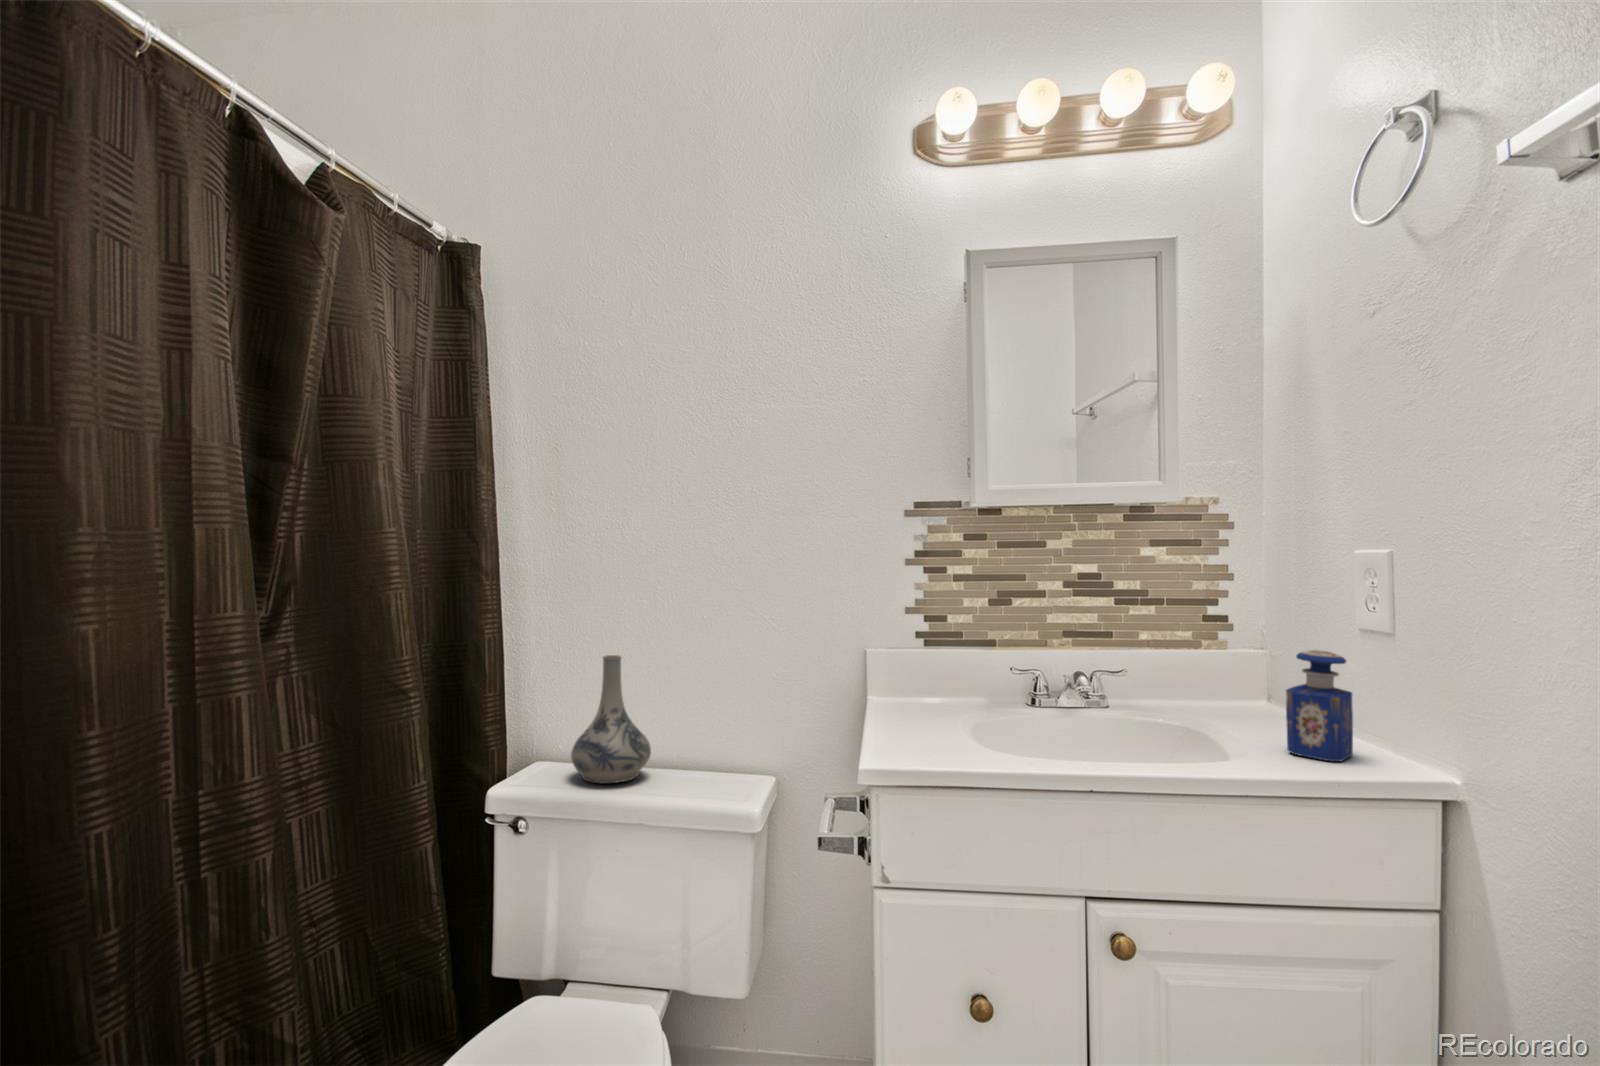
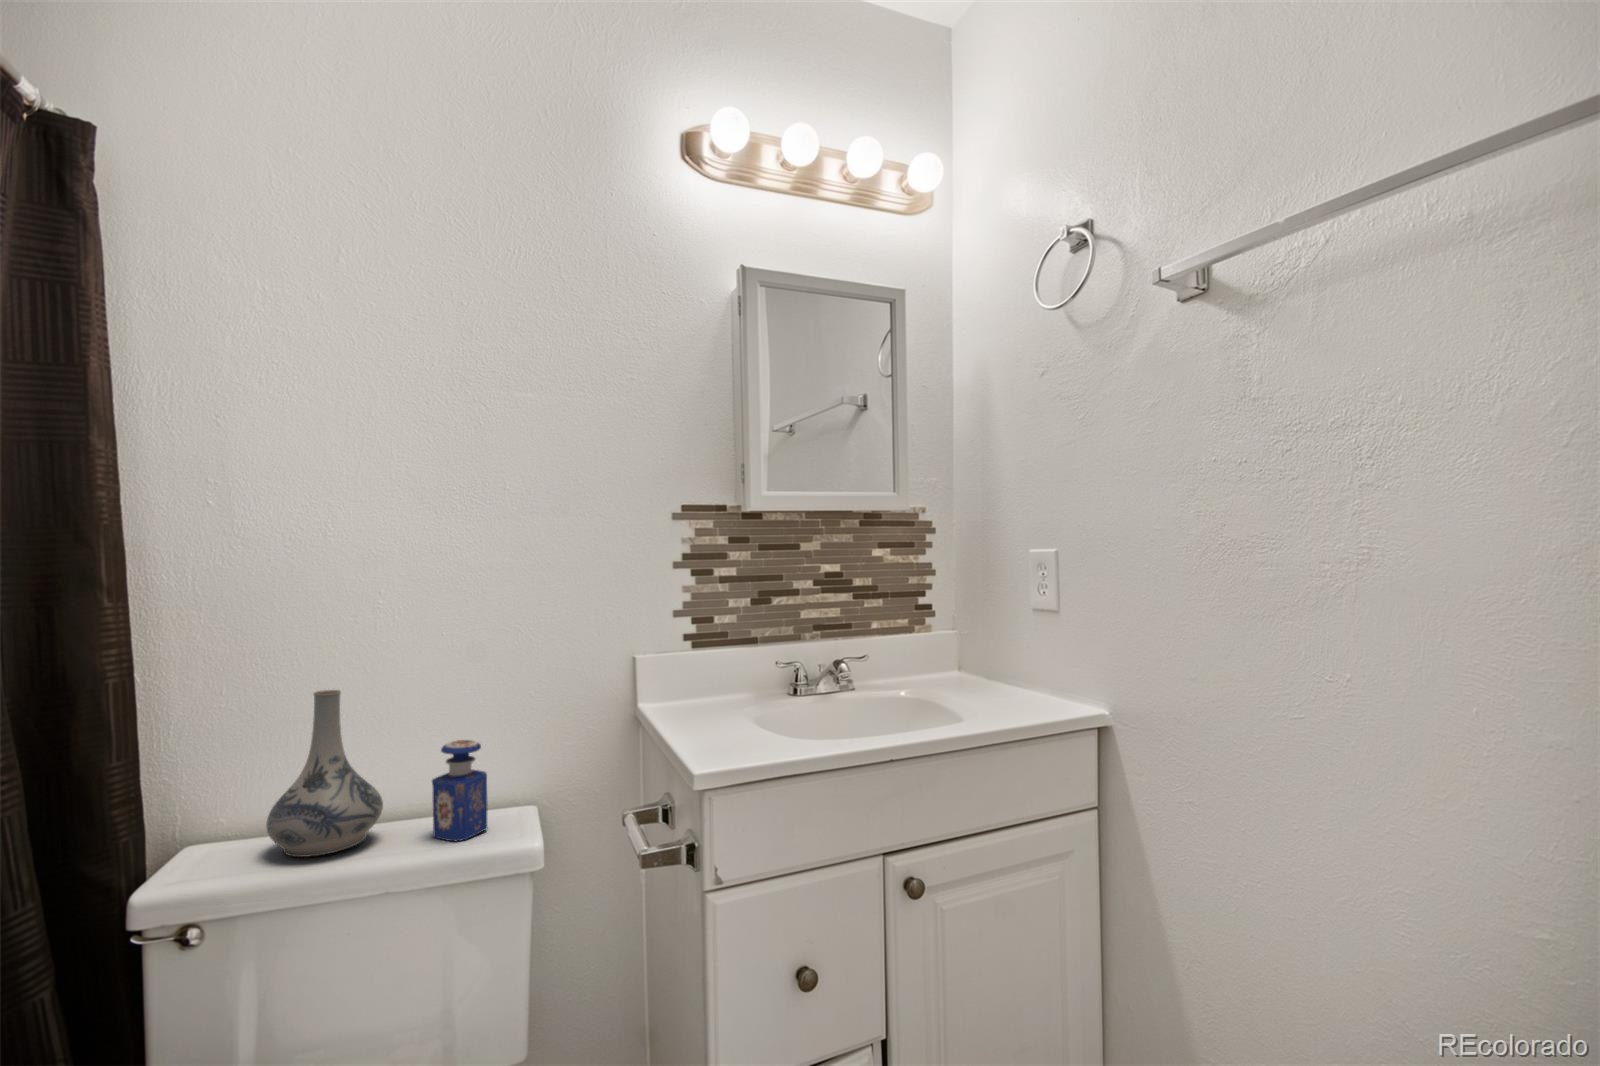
perfume bottle: present [1286,650,1353,761] -> present [432,740,487,841]

